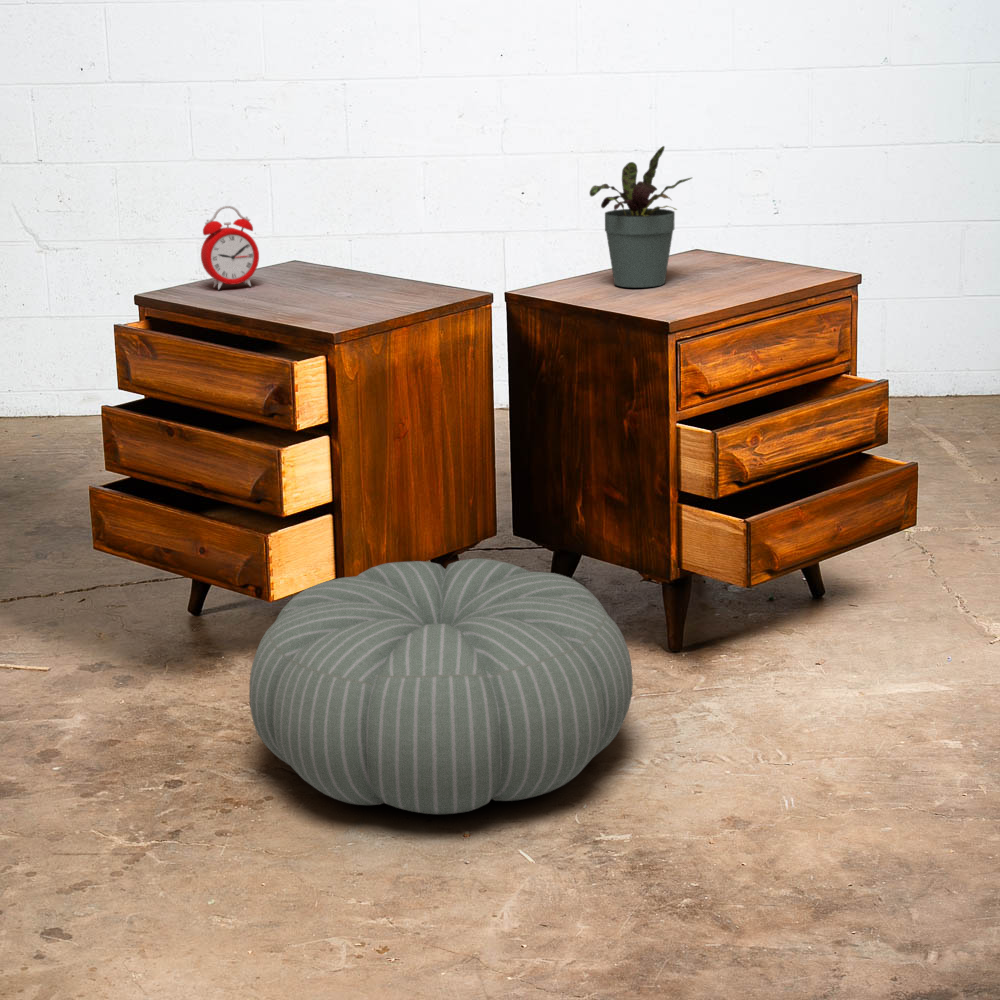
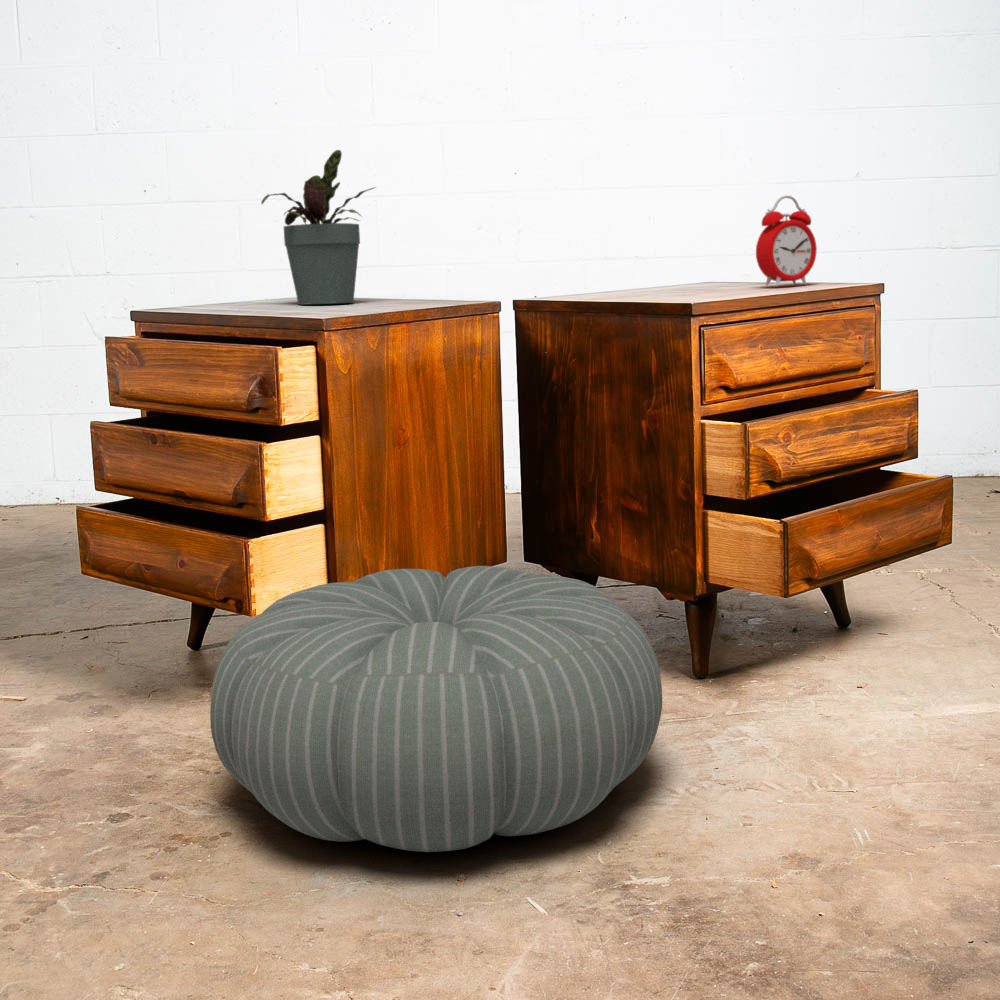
potted plant: present [590,146,692,288] -> present [261,150,374,305]
alarm clock: present [201,206,259,289] -> present [756,196,817,286]

